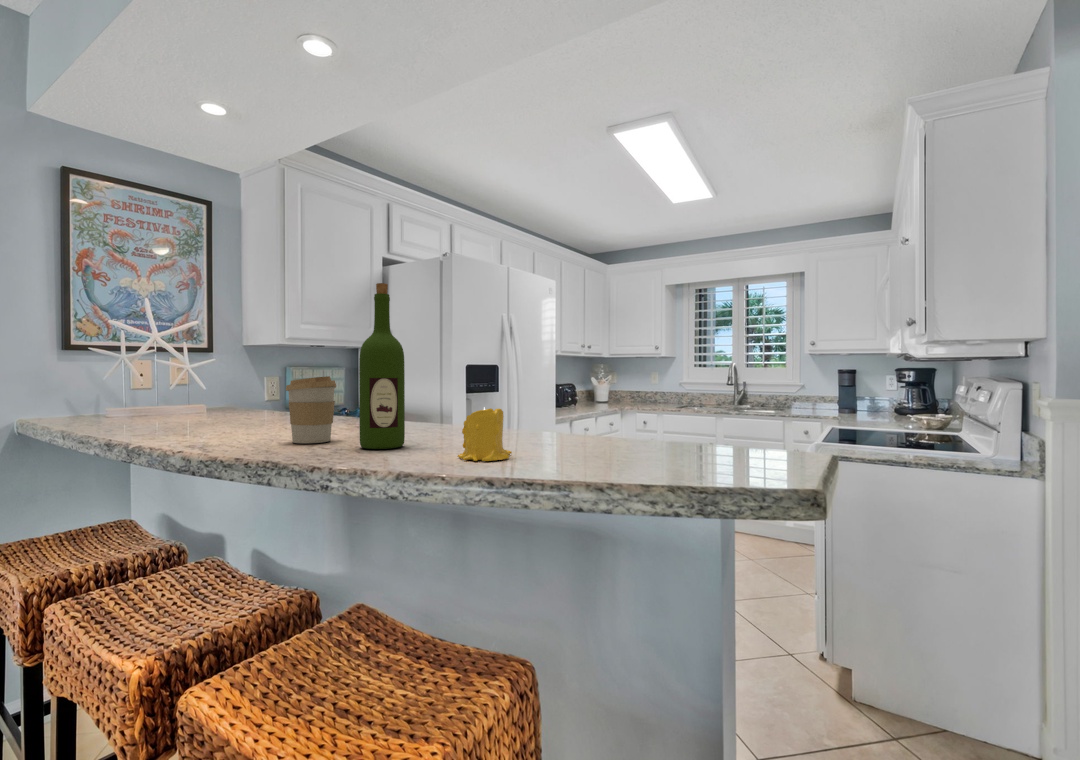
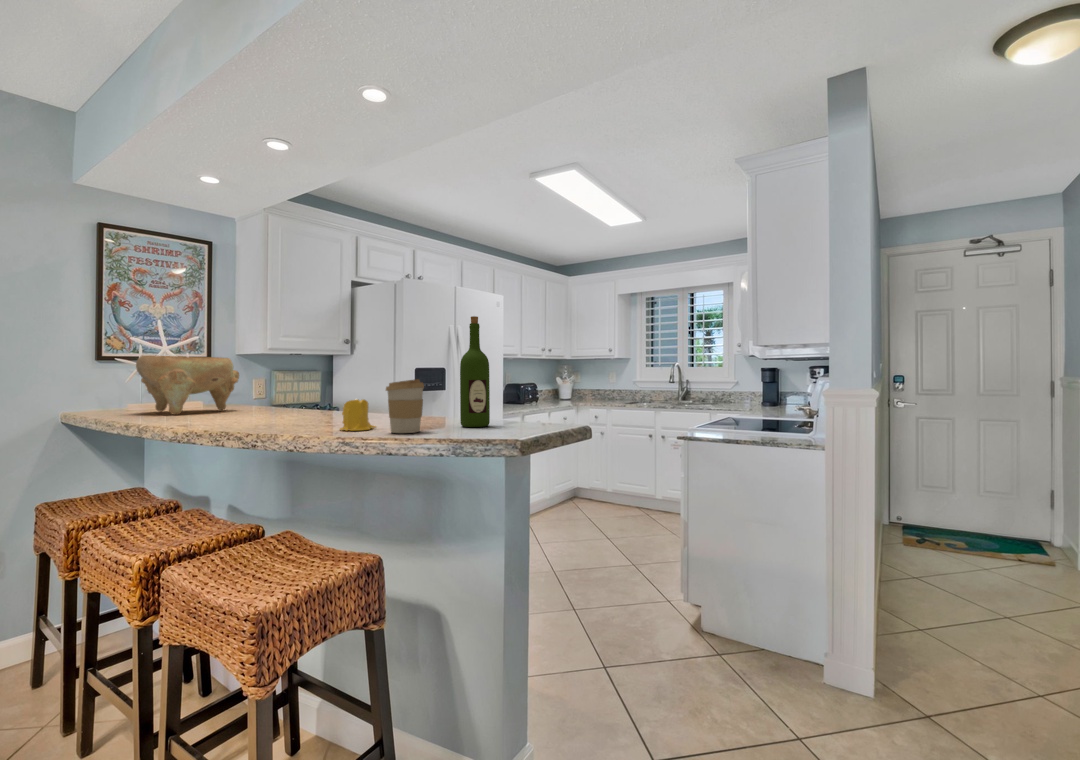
wine bottle: present [359,283,405,449] -> present [460,316,490,427]
decorative bowl: none [116,342,255,425] -> present [136,355,239,415]
coffee cup: present [286,376,336,443] -> present [386,379,424,433]

